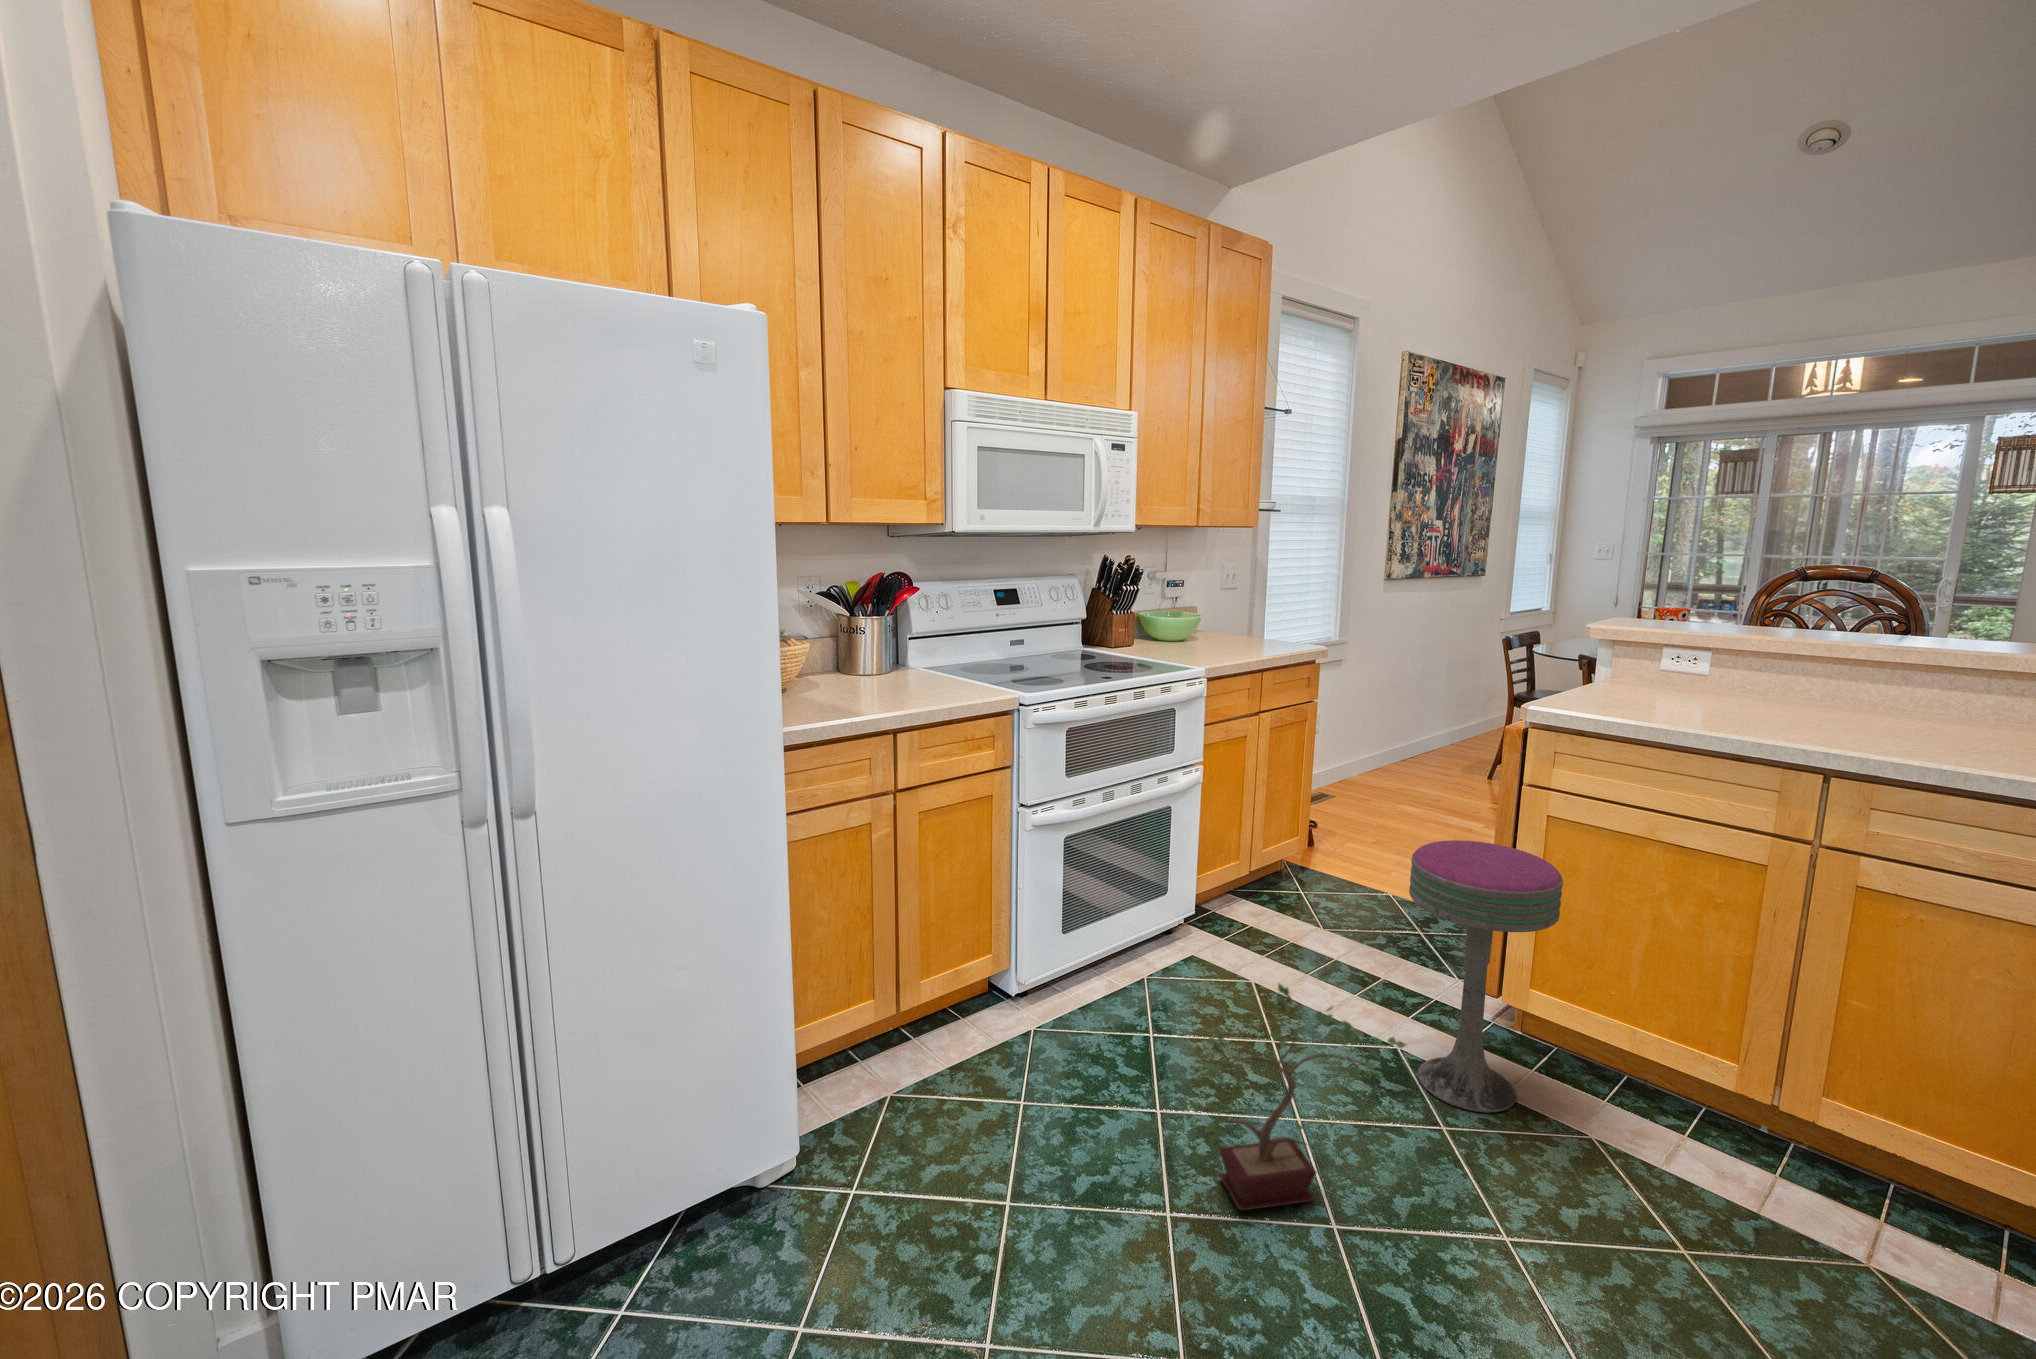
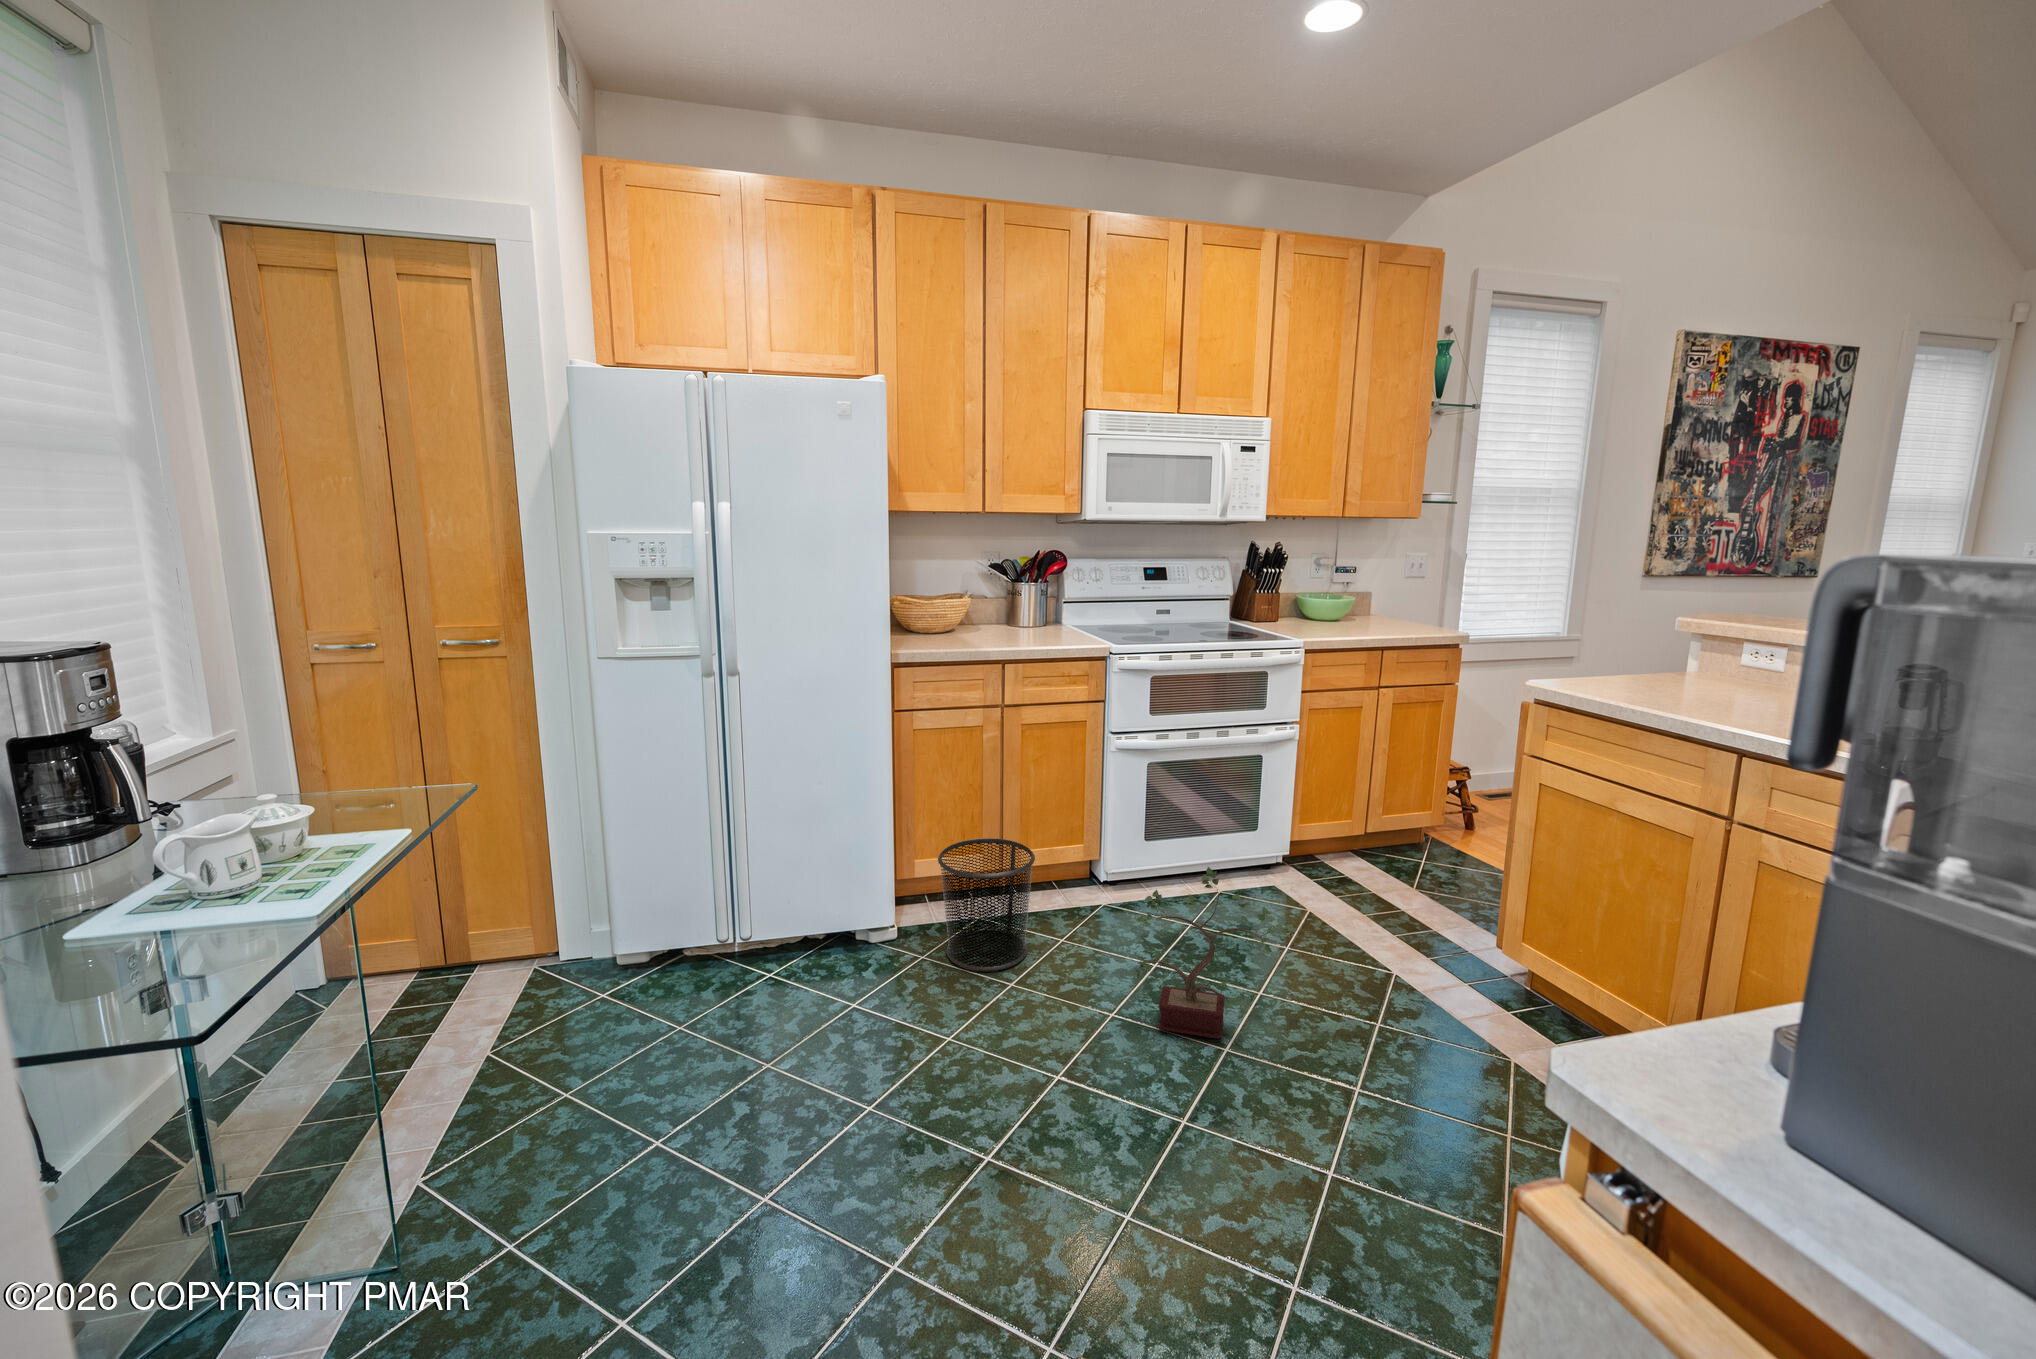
bar stool: present [1409,840,1563,1113] -> none [1388,796,1523,1034]
waste bin: none [867,985,1008,1194] -> present [938,838,1035,971]

